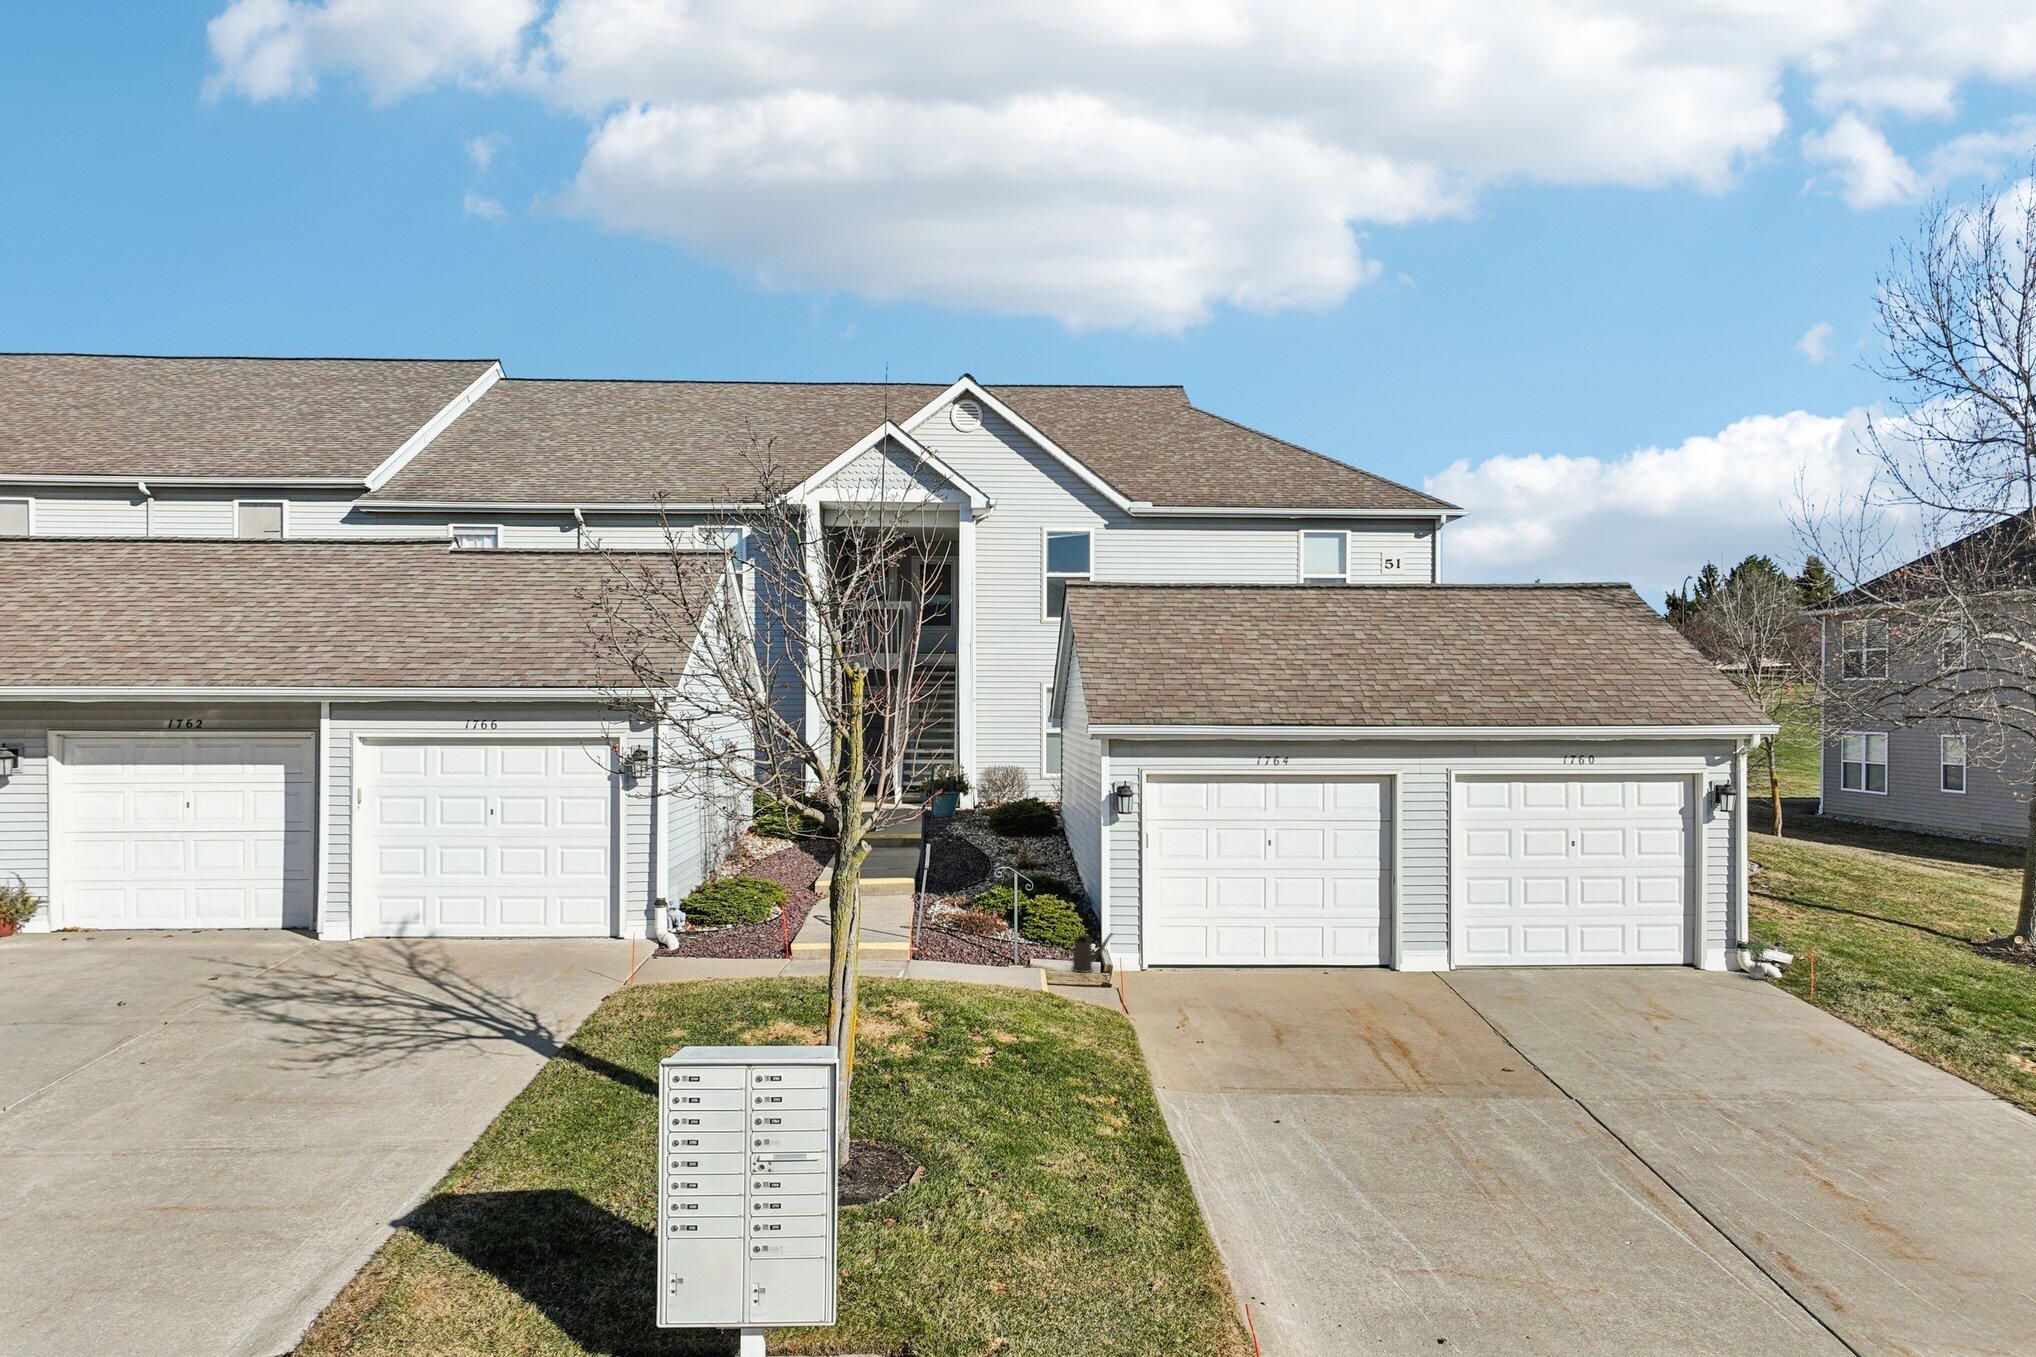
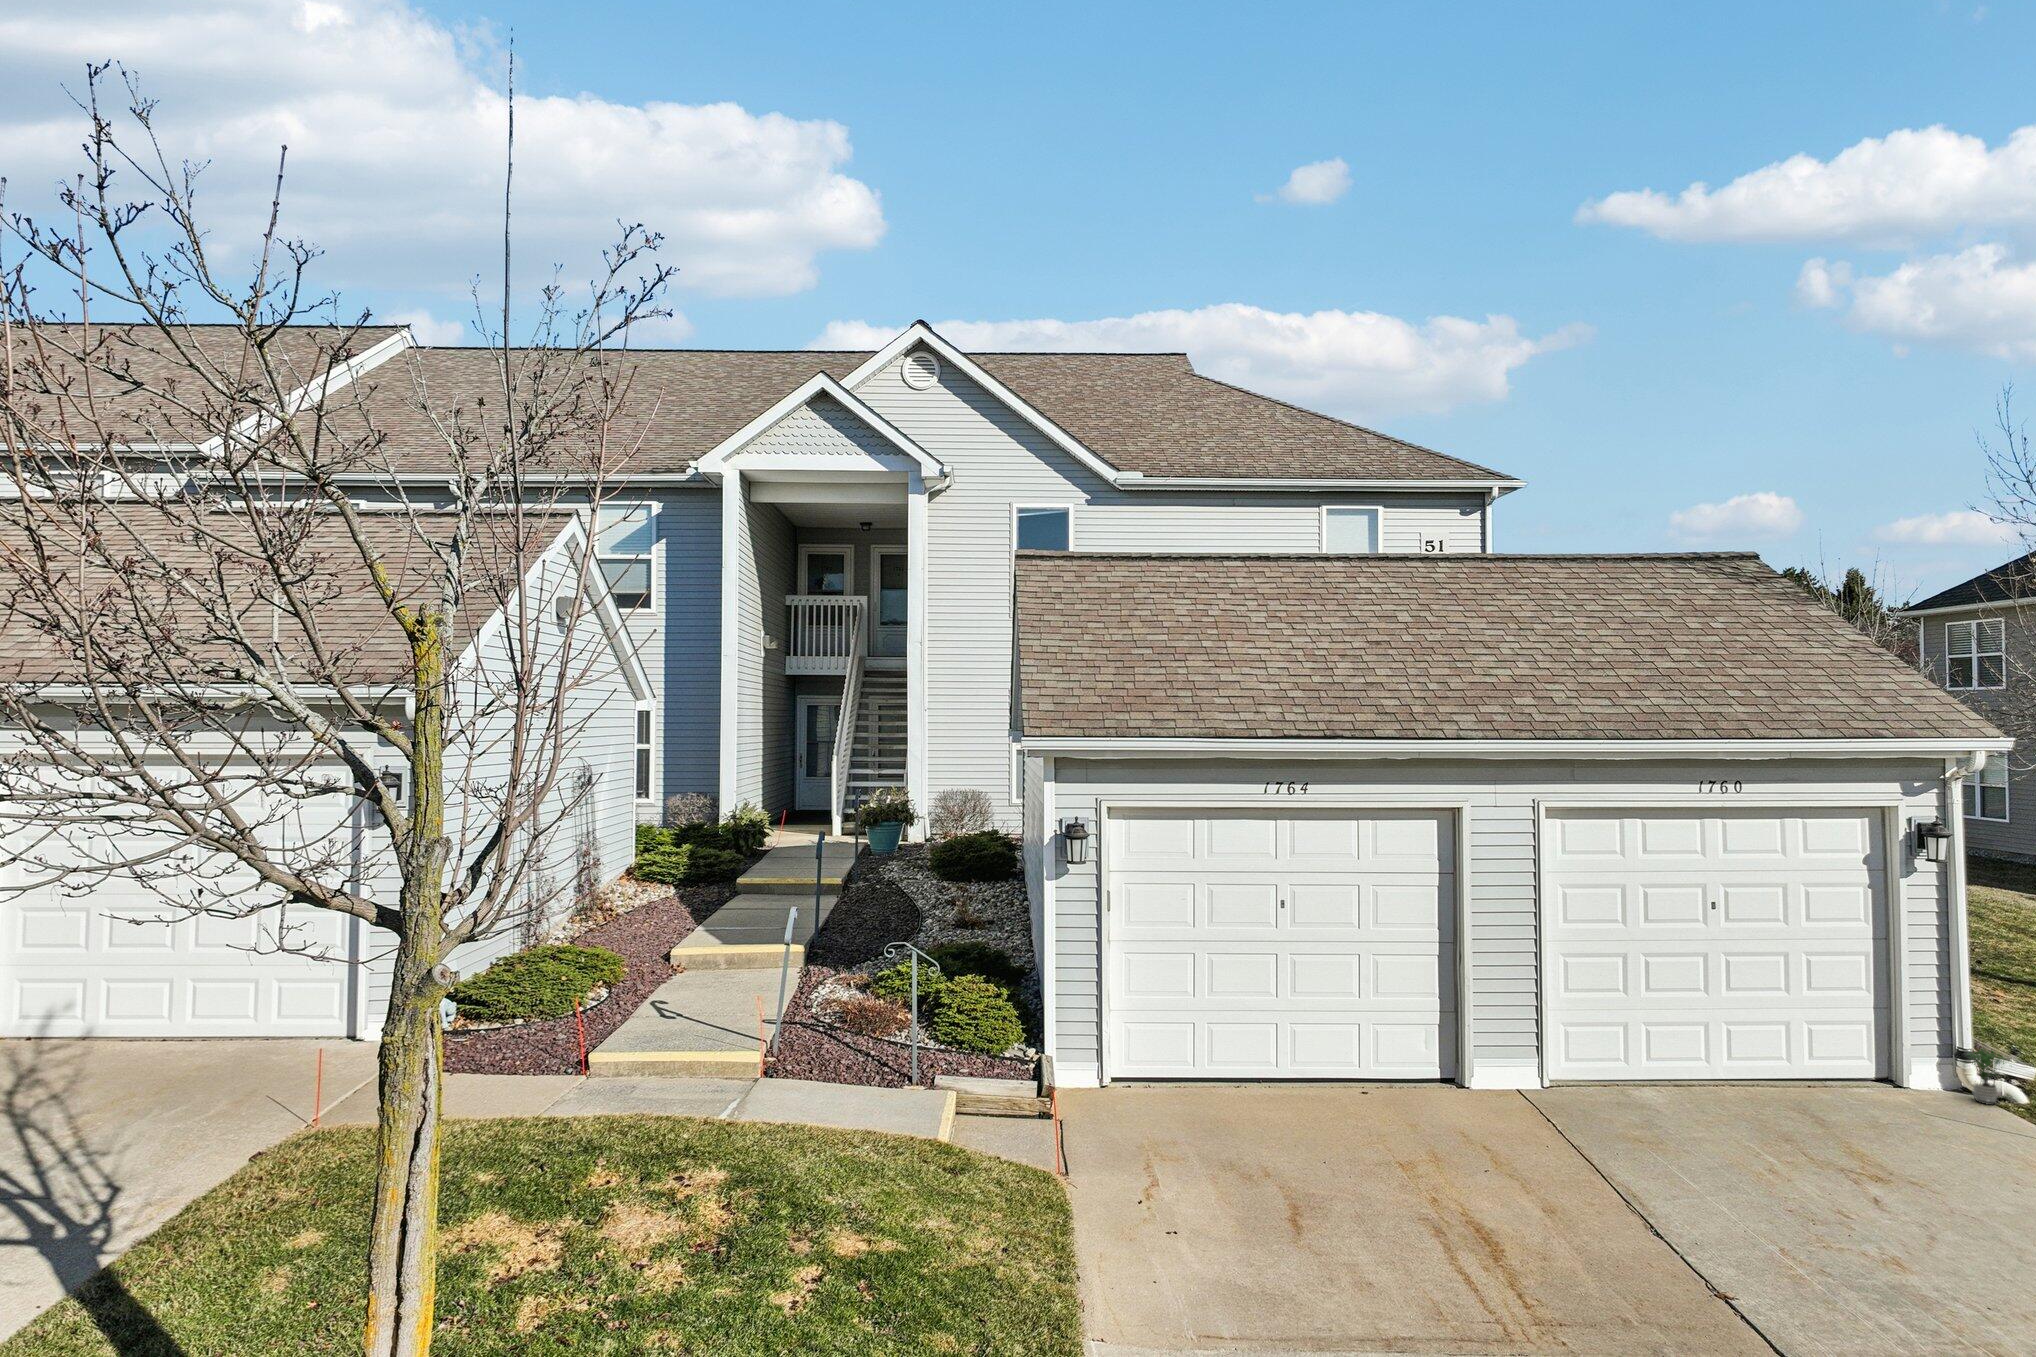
watering can: present [1072,930,1112,973] -> none [990,1030,1056,1095]

